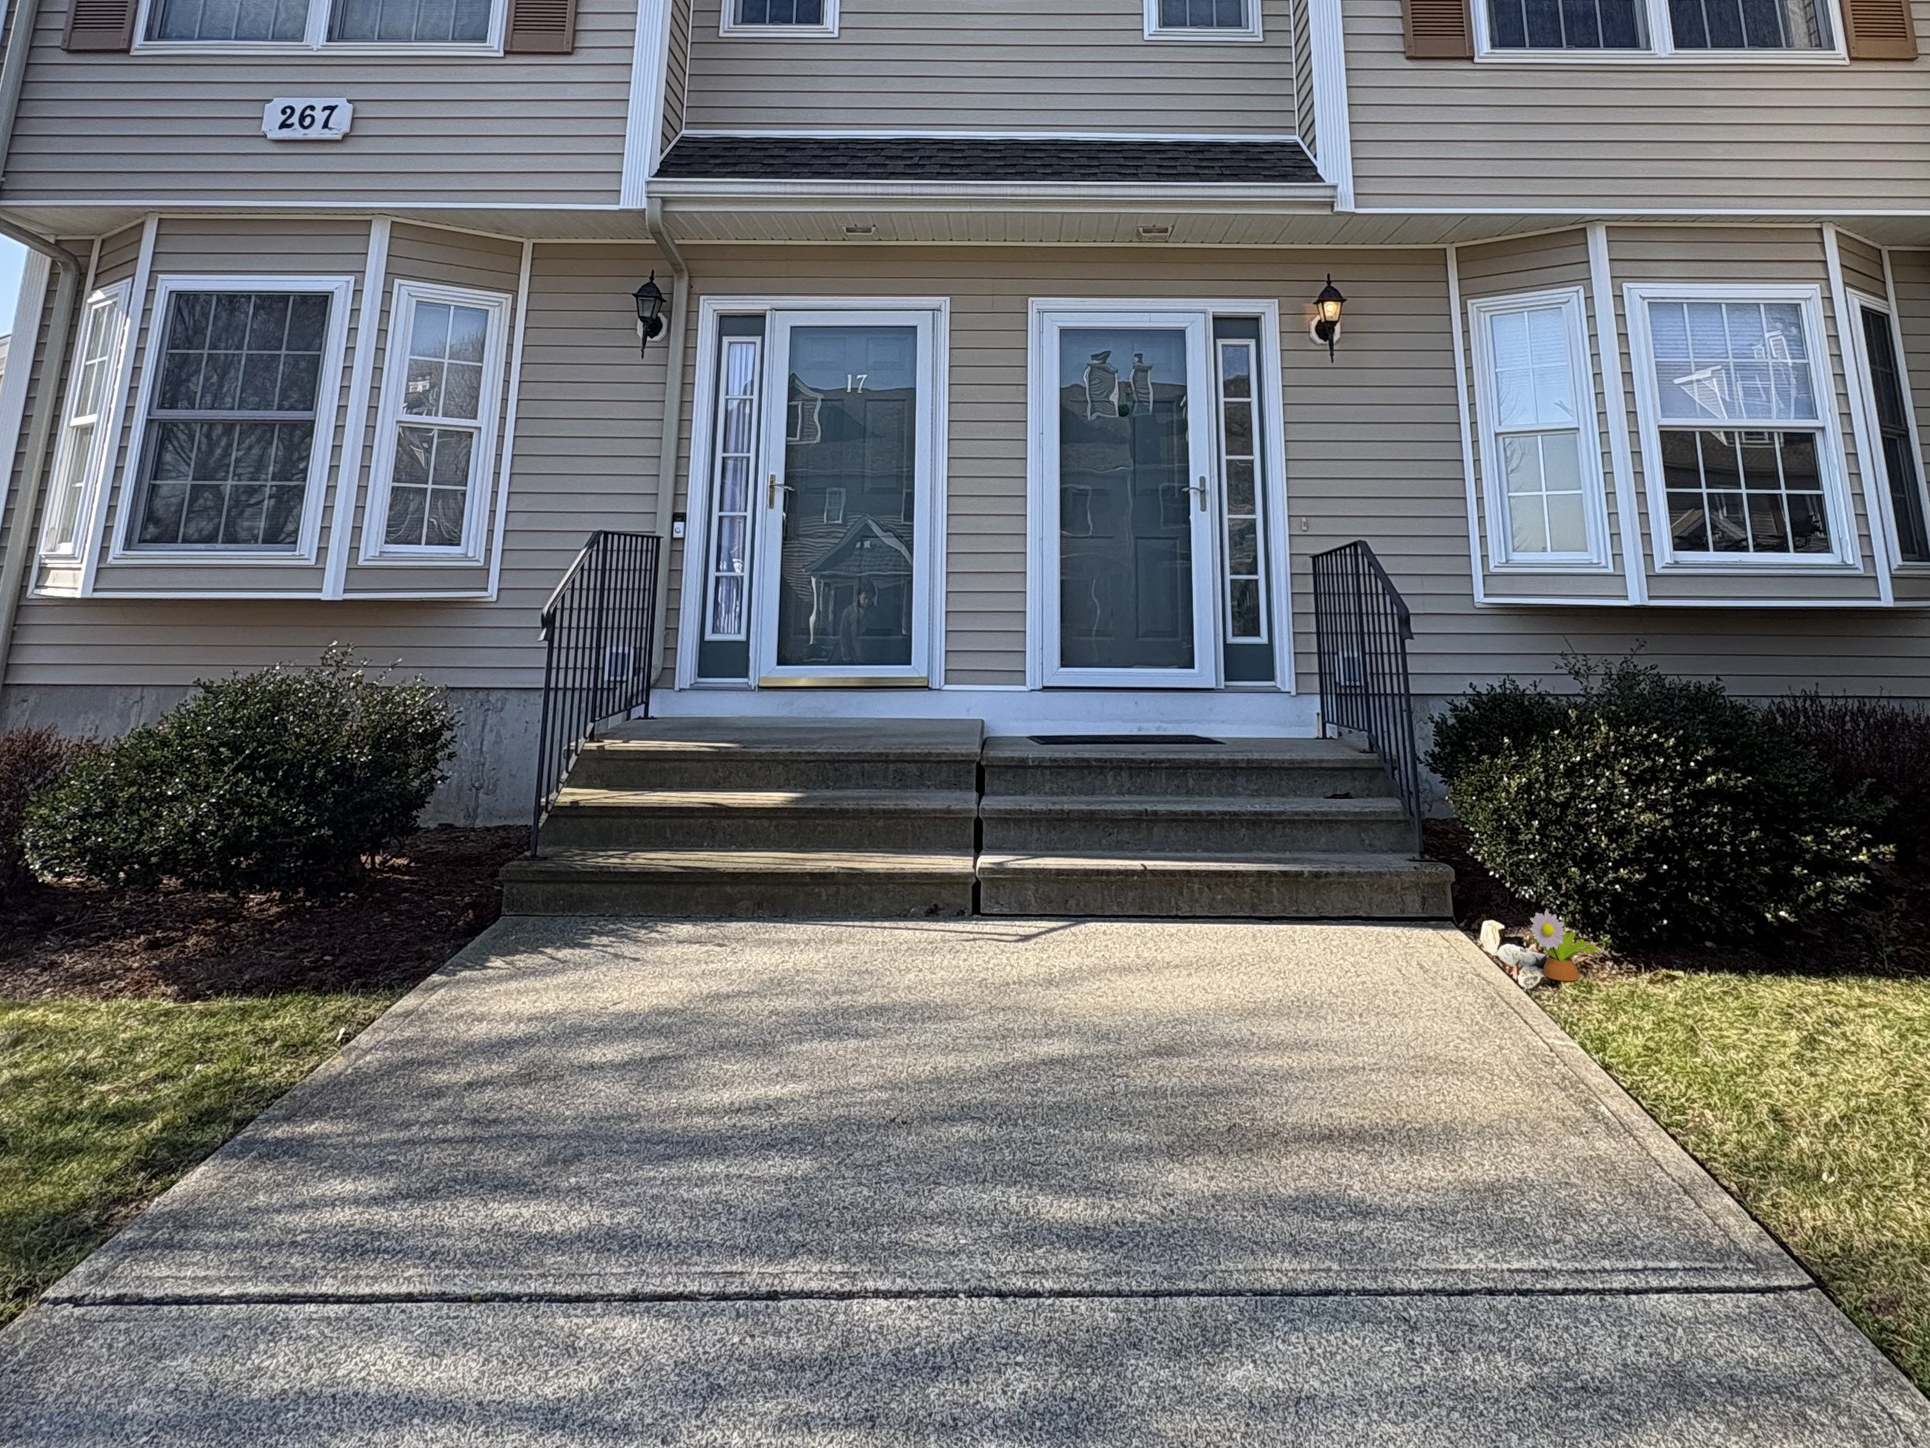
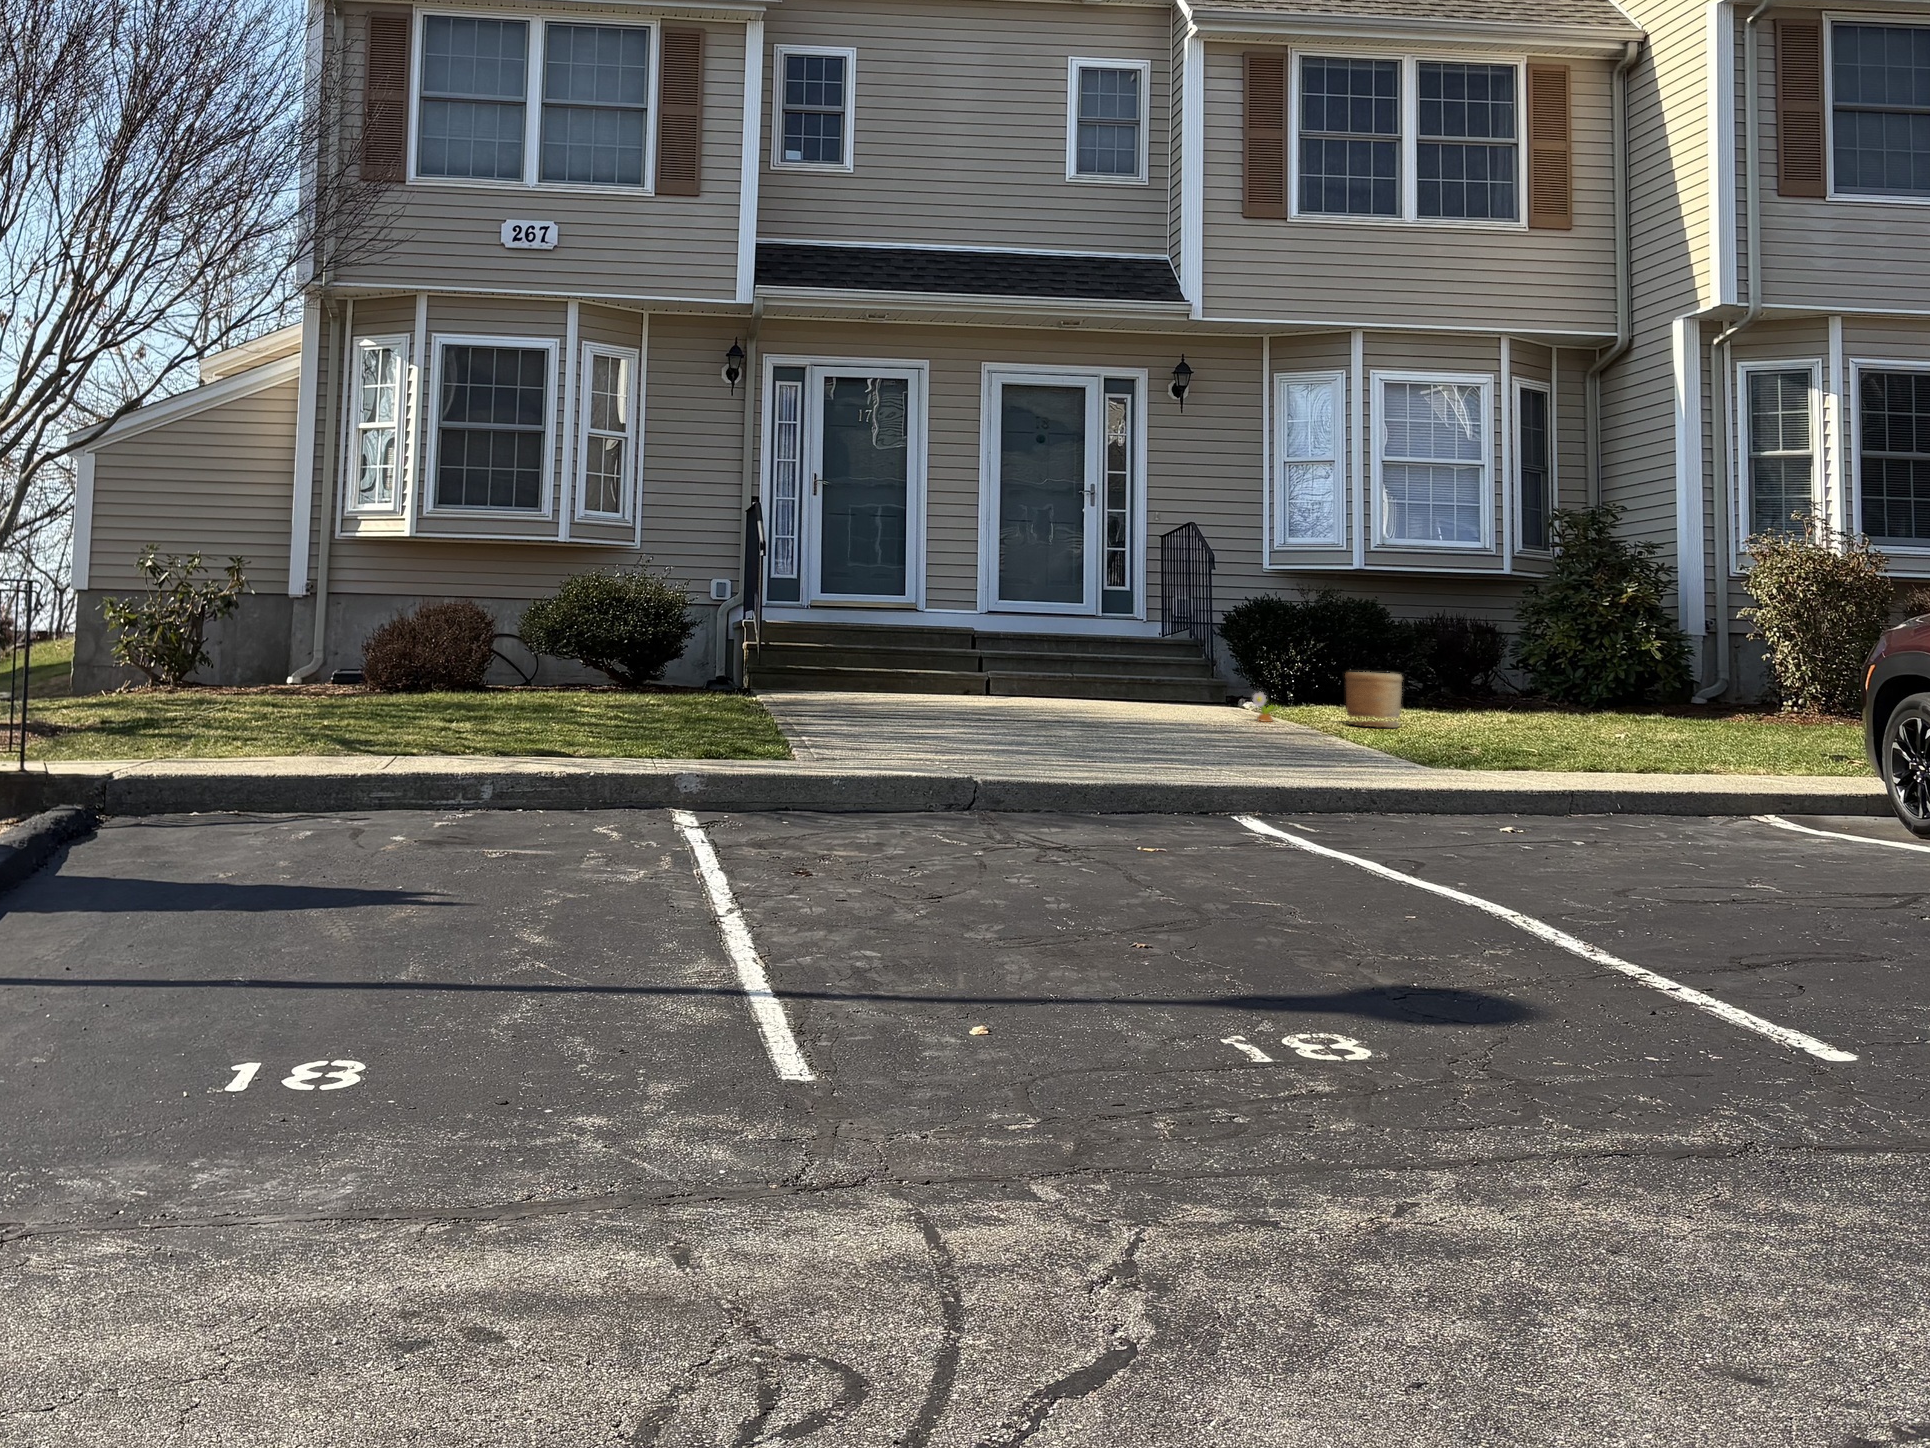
woven basket: none [1731,860,1879,1017] -> present [1345,672,1402,728]

